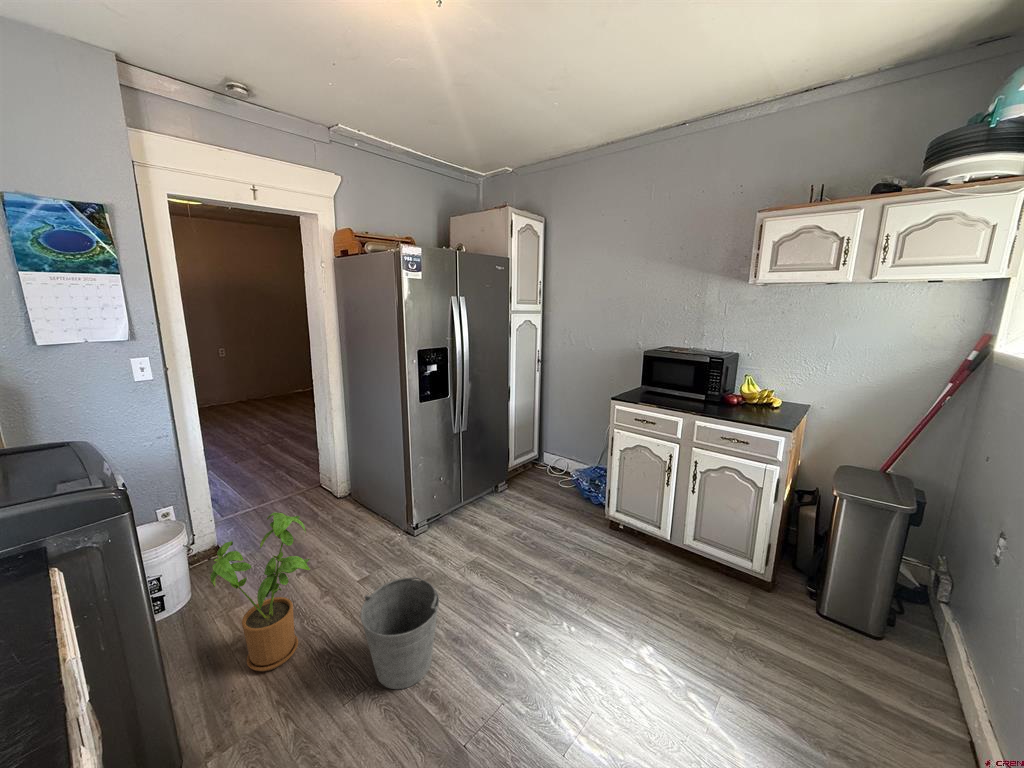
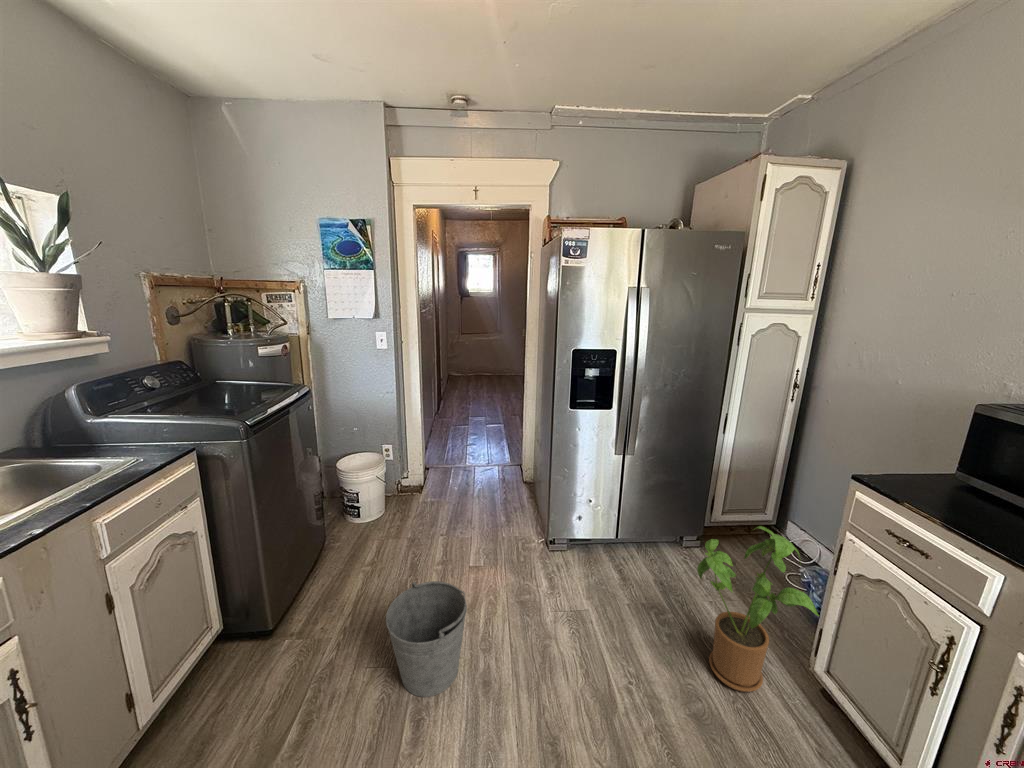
house plant: present [210,513,310,671] -> present [697,526,819,692]

